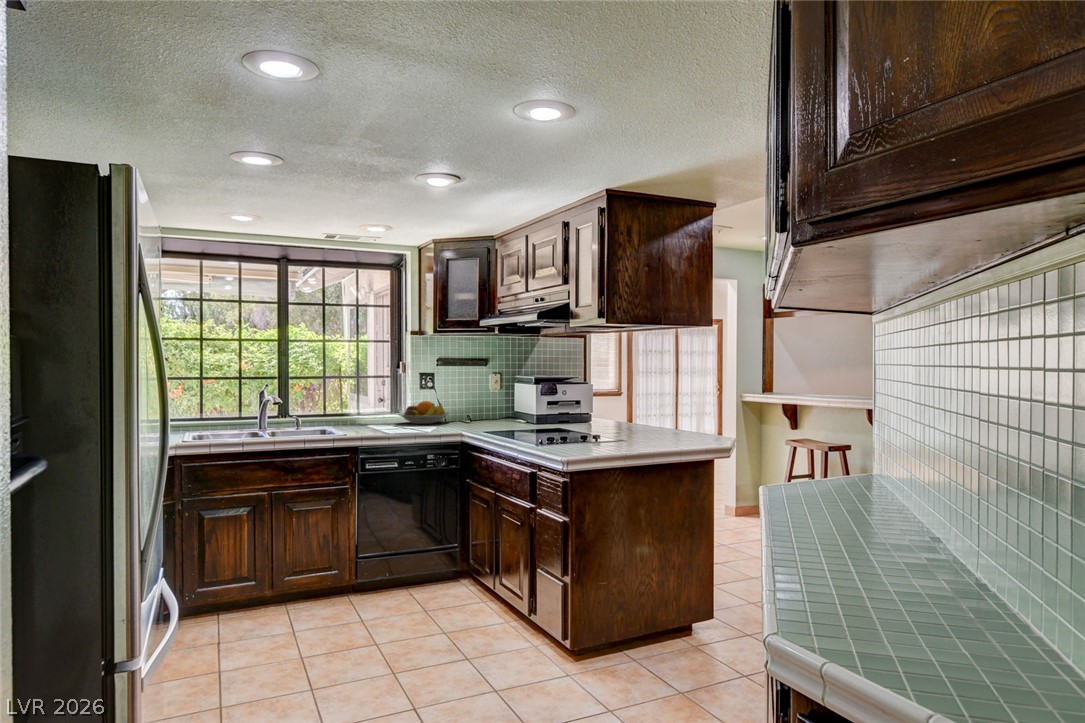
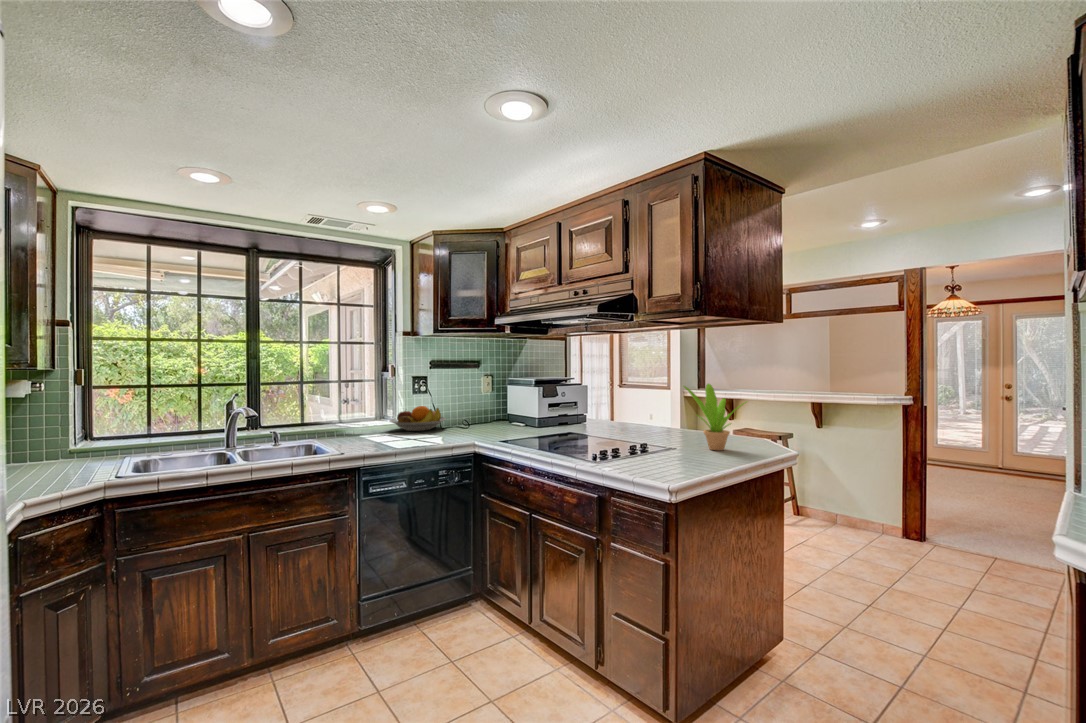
potted plant: none [627,380,684,441] -> present [684,384,746,450]

